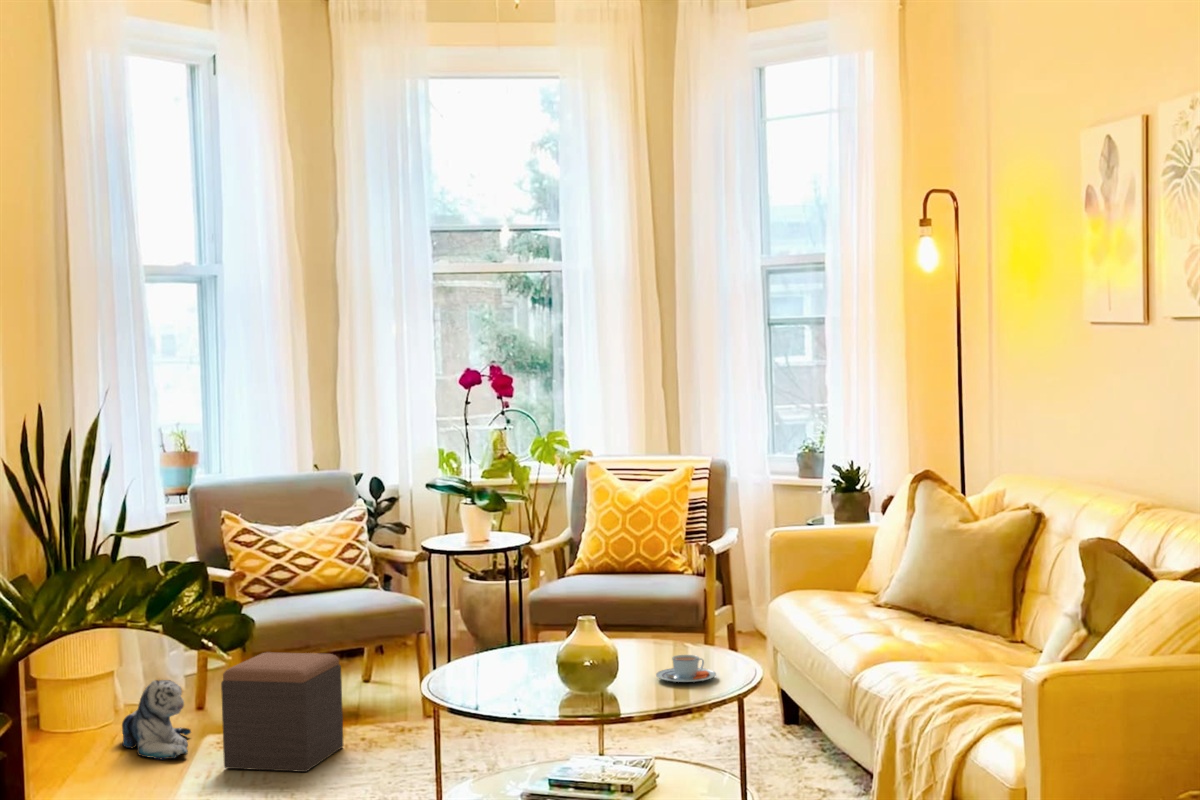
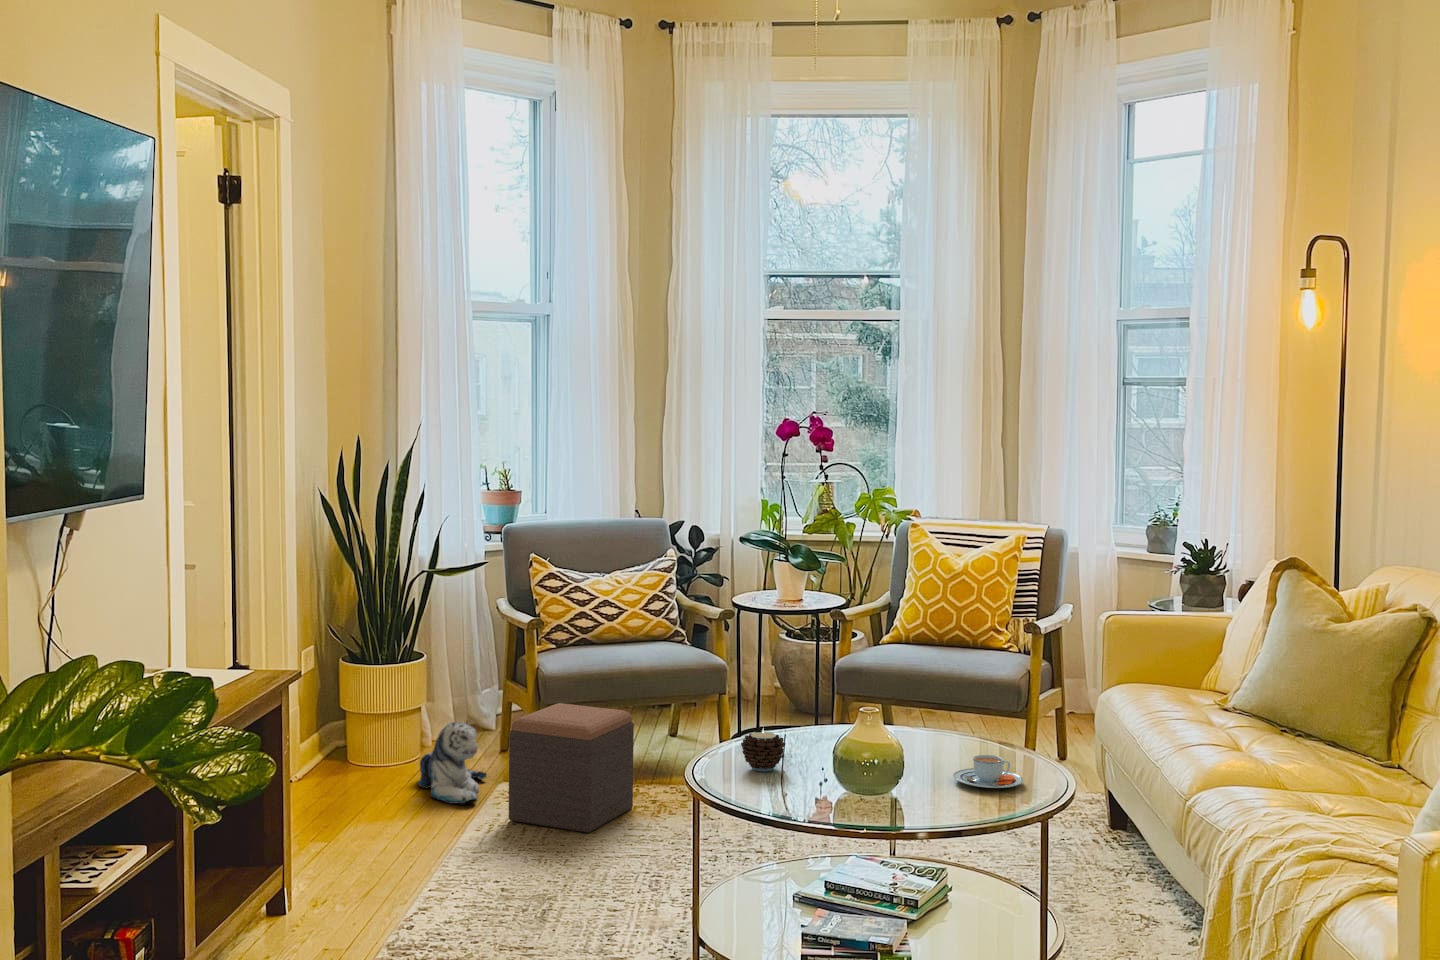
candle: none [465,647,505,687] -> present [741,729,786,771]

